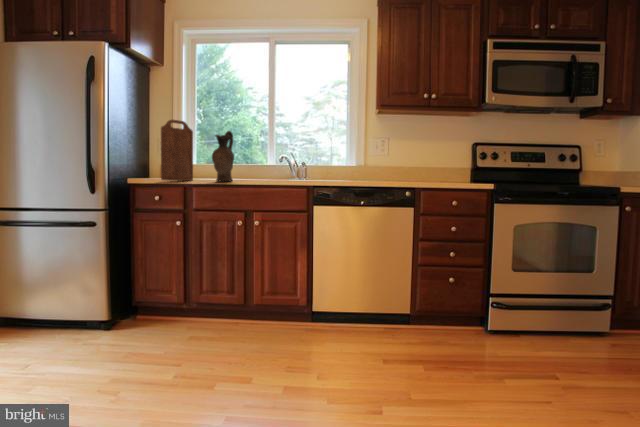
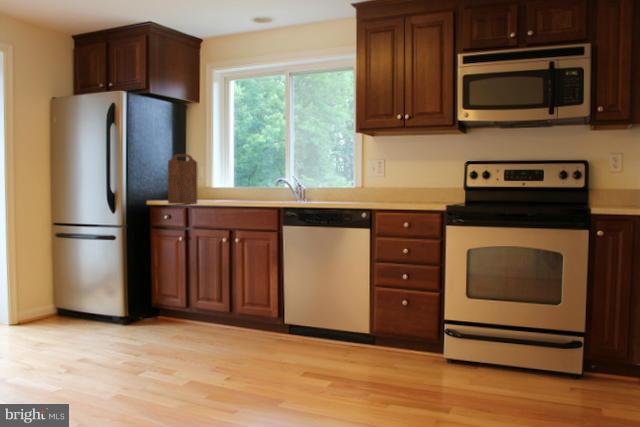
ceramic pitcher: present [212,131,234,181] -> none [204,161,226,204]

